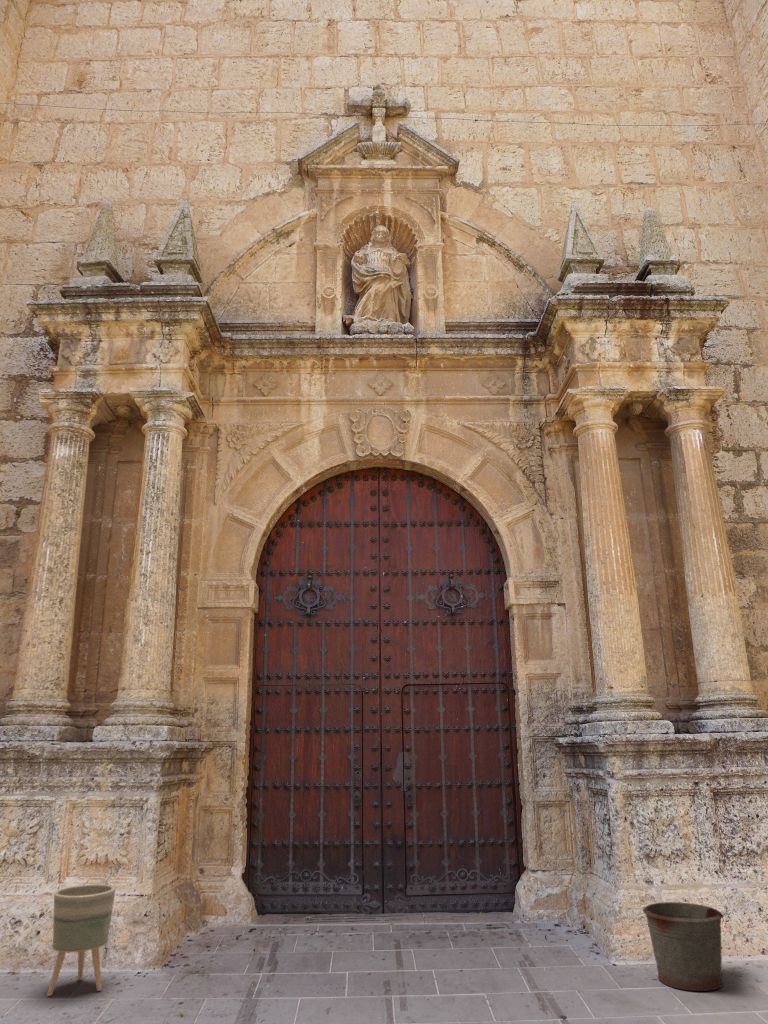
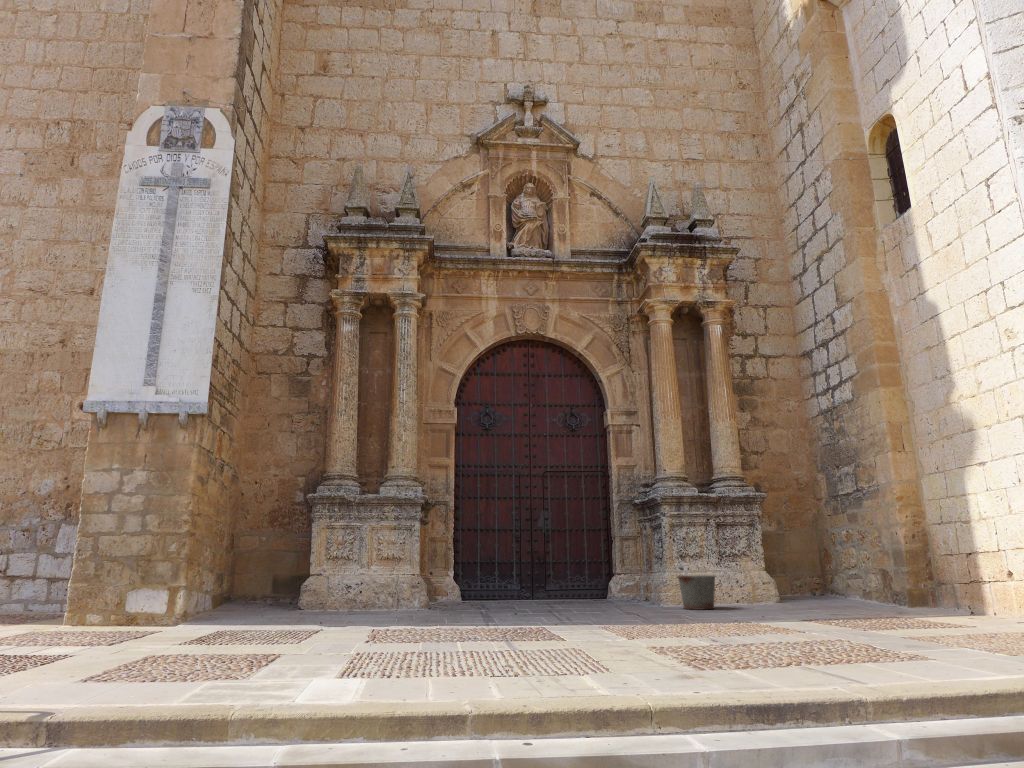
planter: present [47,885,115,996] -> none [376,566,406,615]

